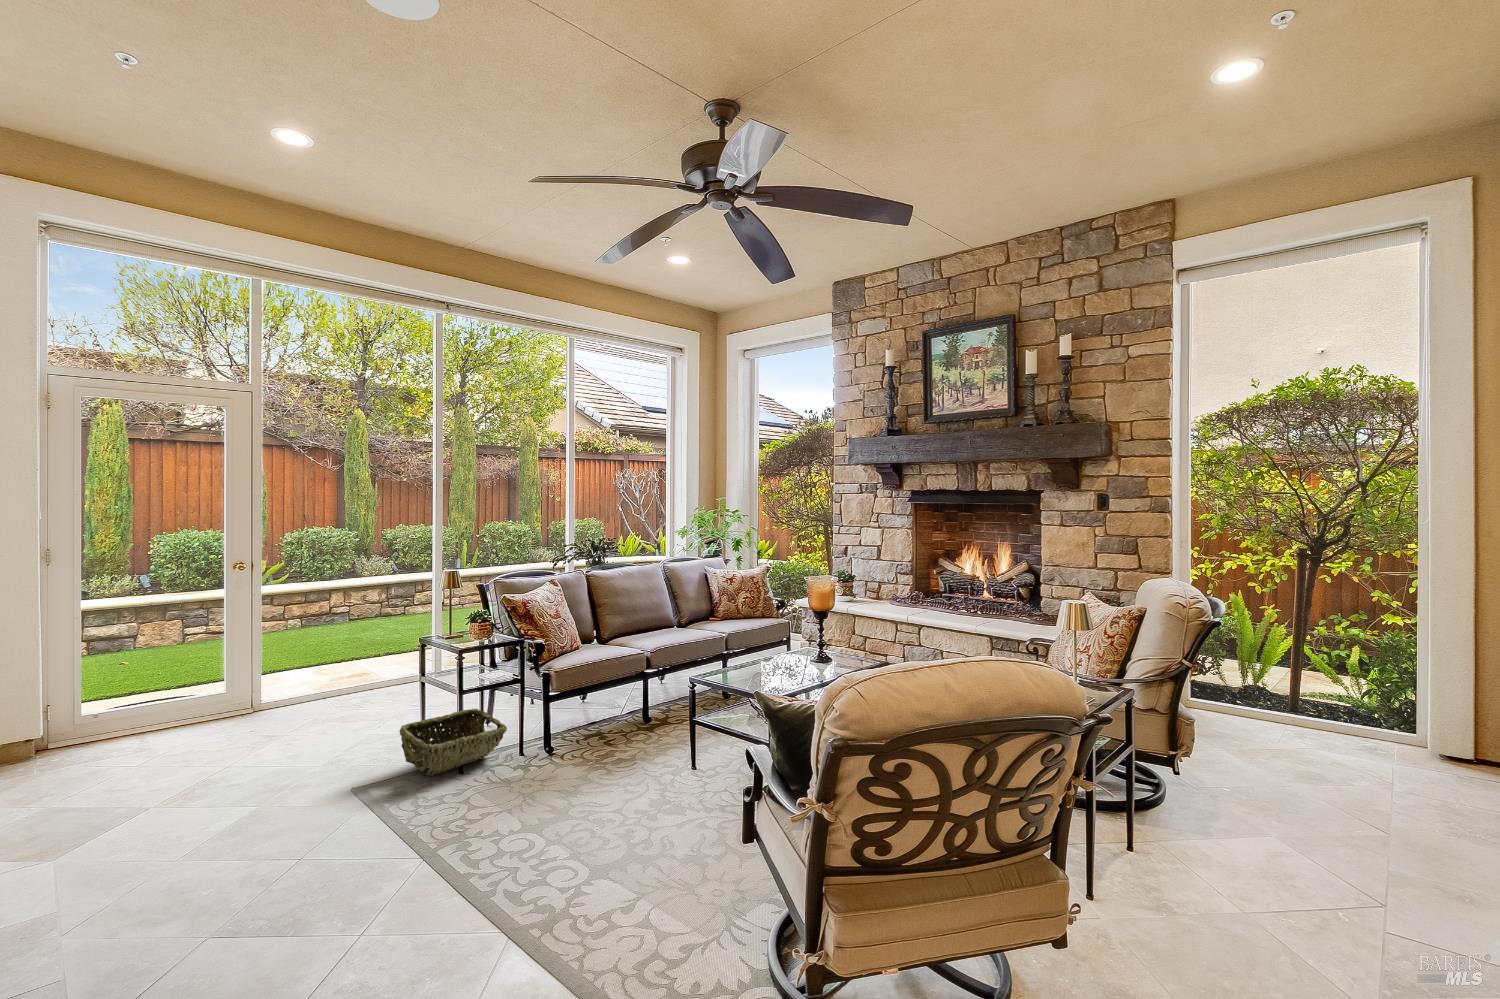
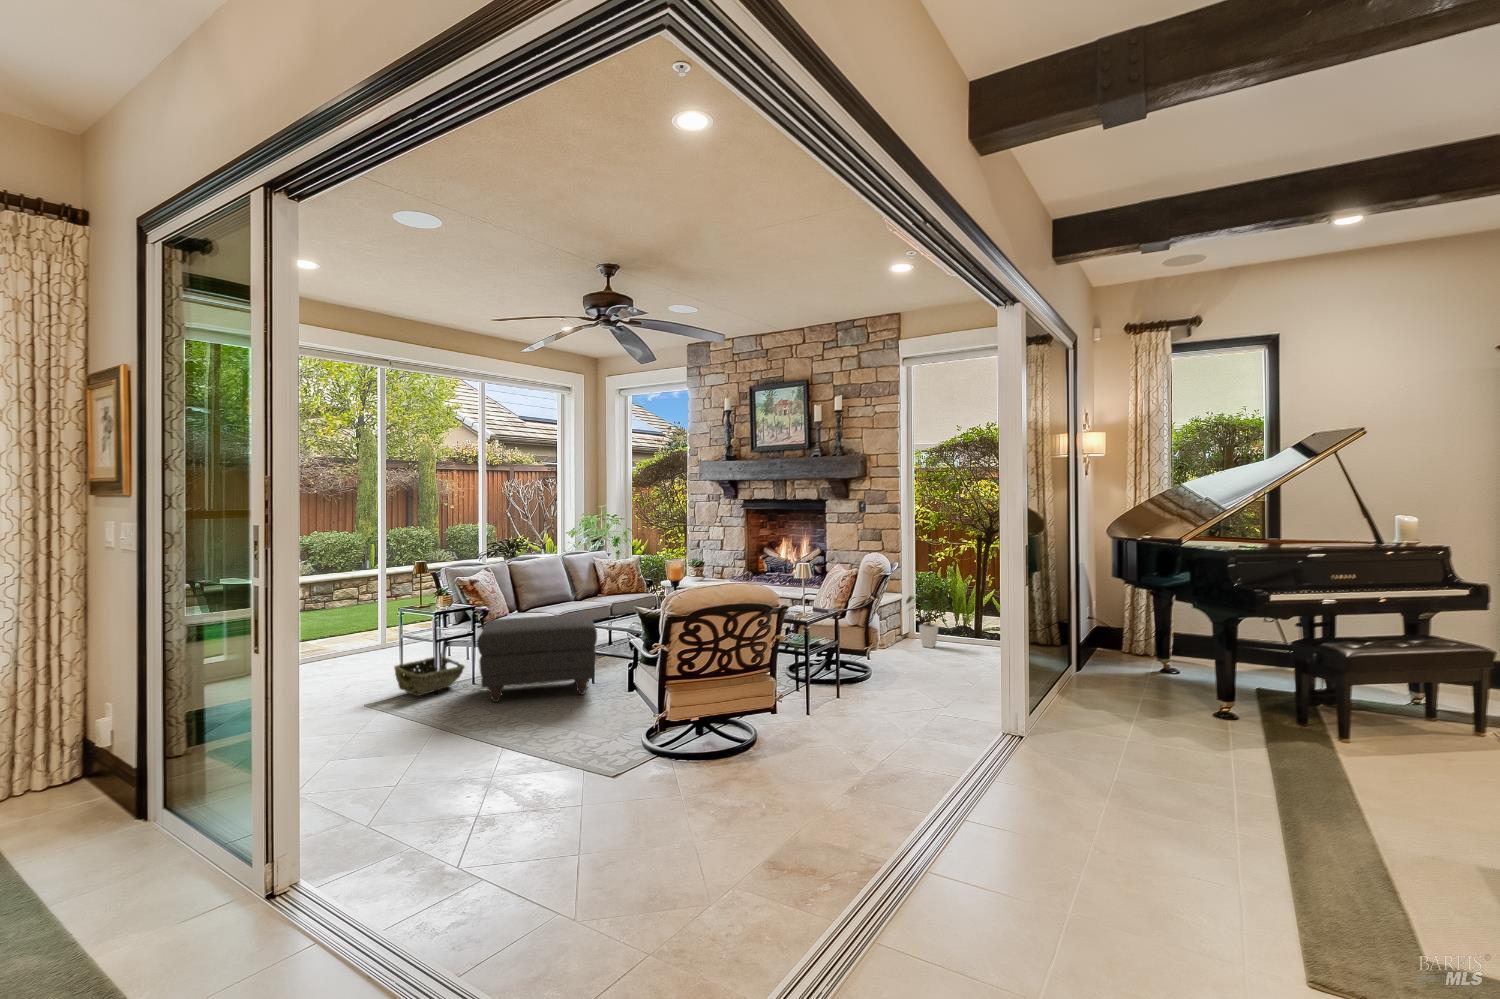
house plant: none [1184,634,1275,731] -> present [906,591,950,648]
ottoman: none [506,658,697,801] -> present [477,615,597,702]

